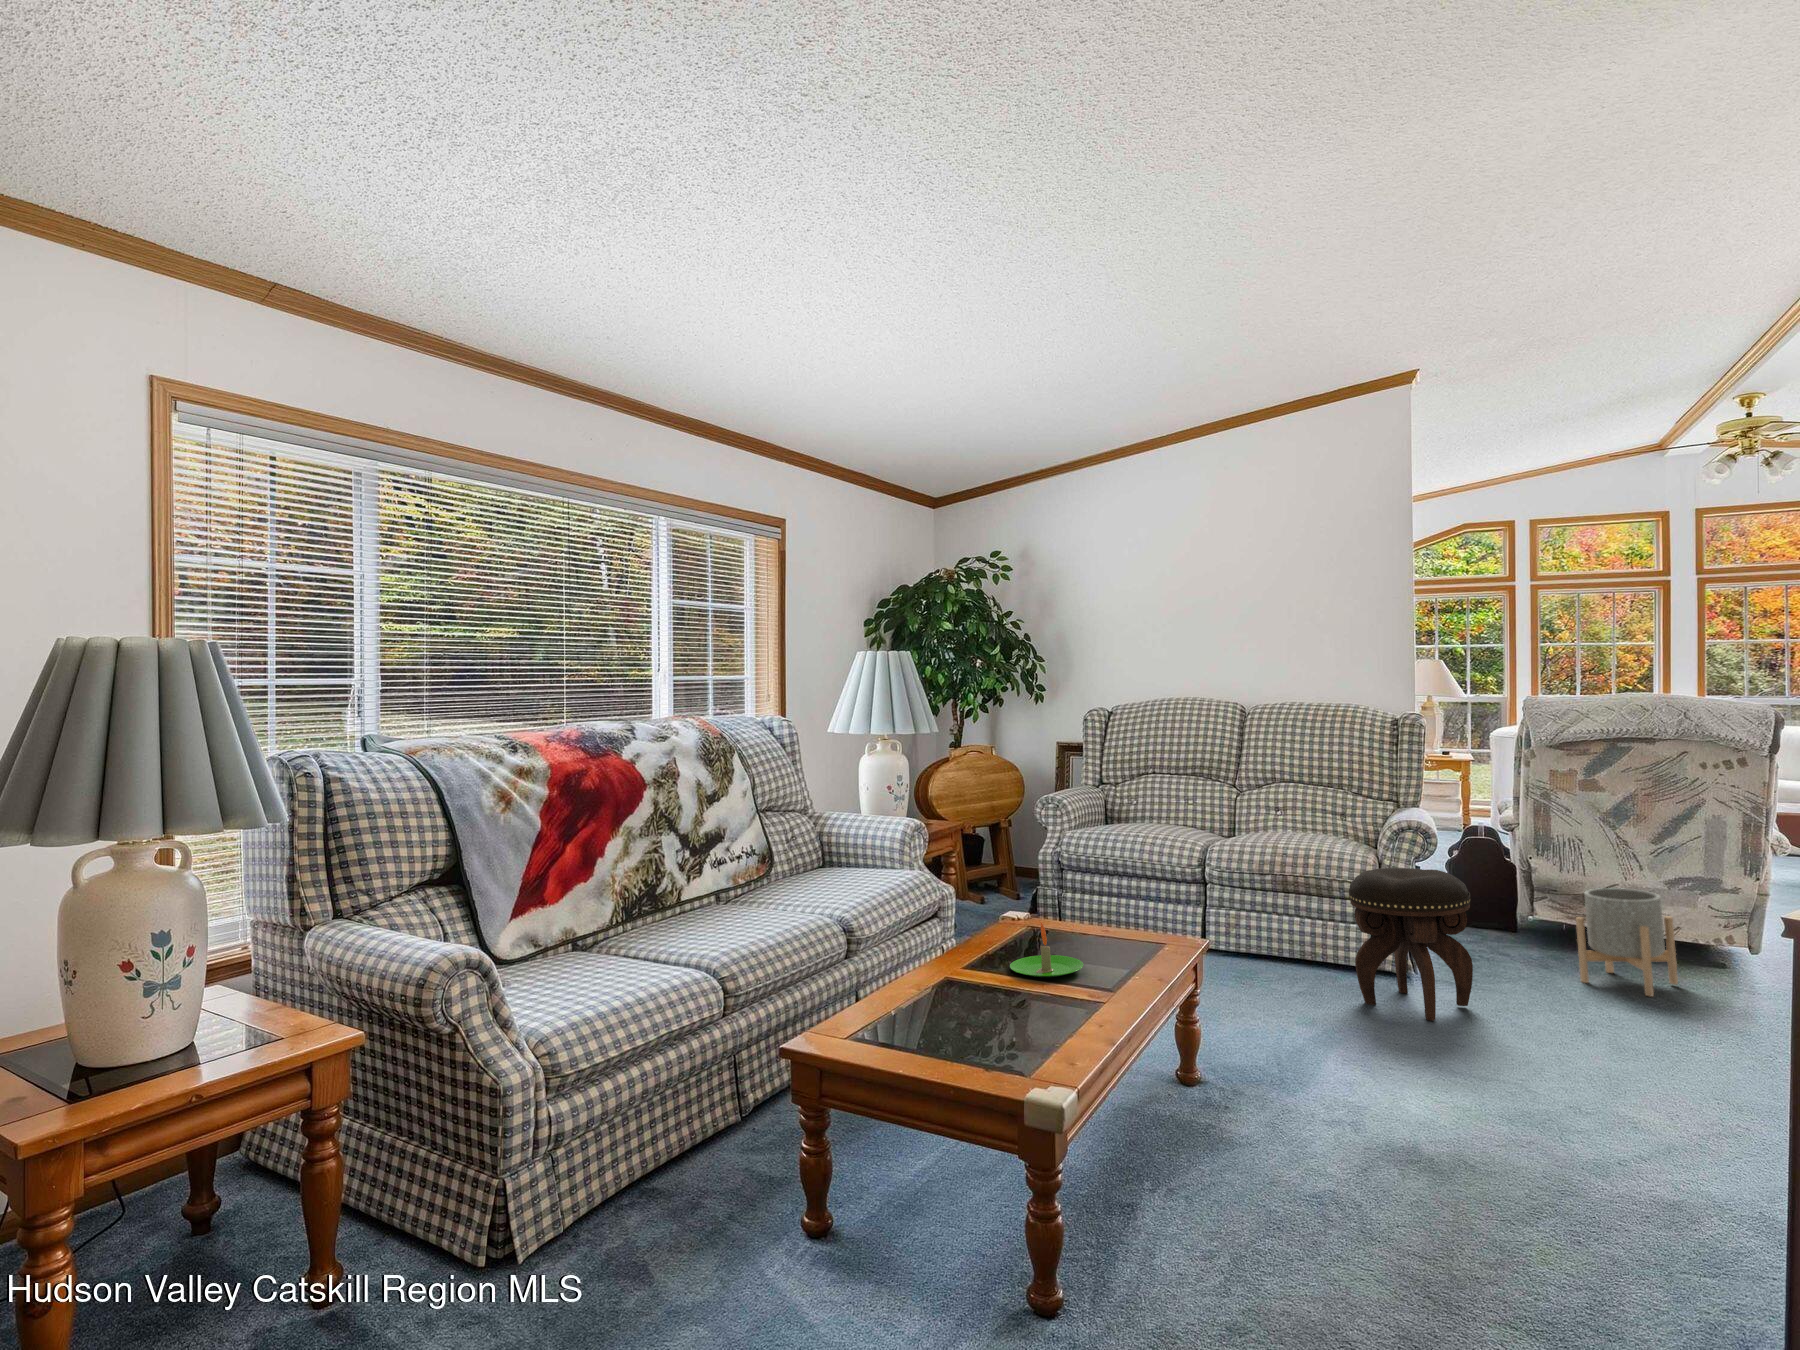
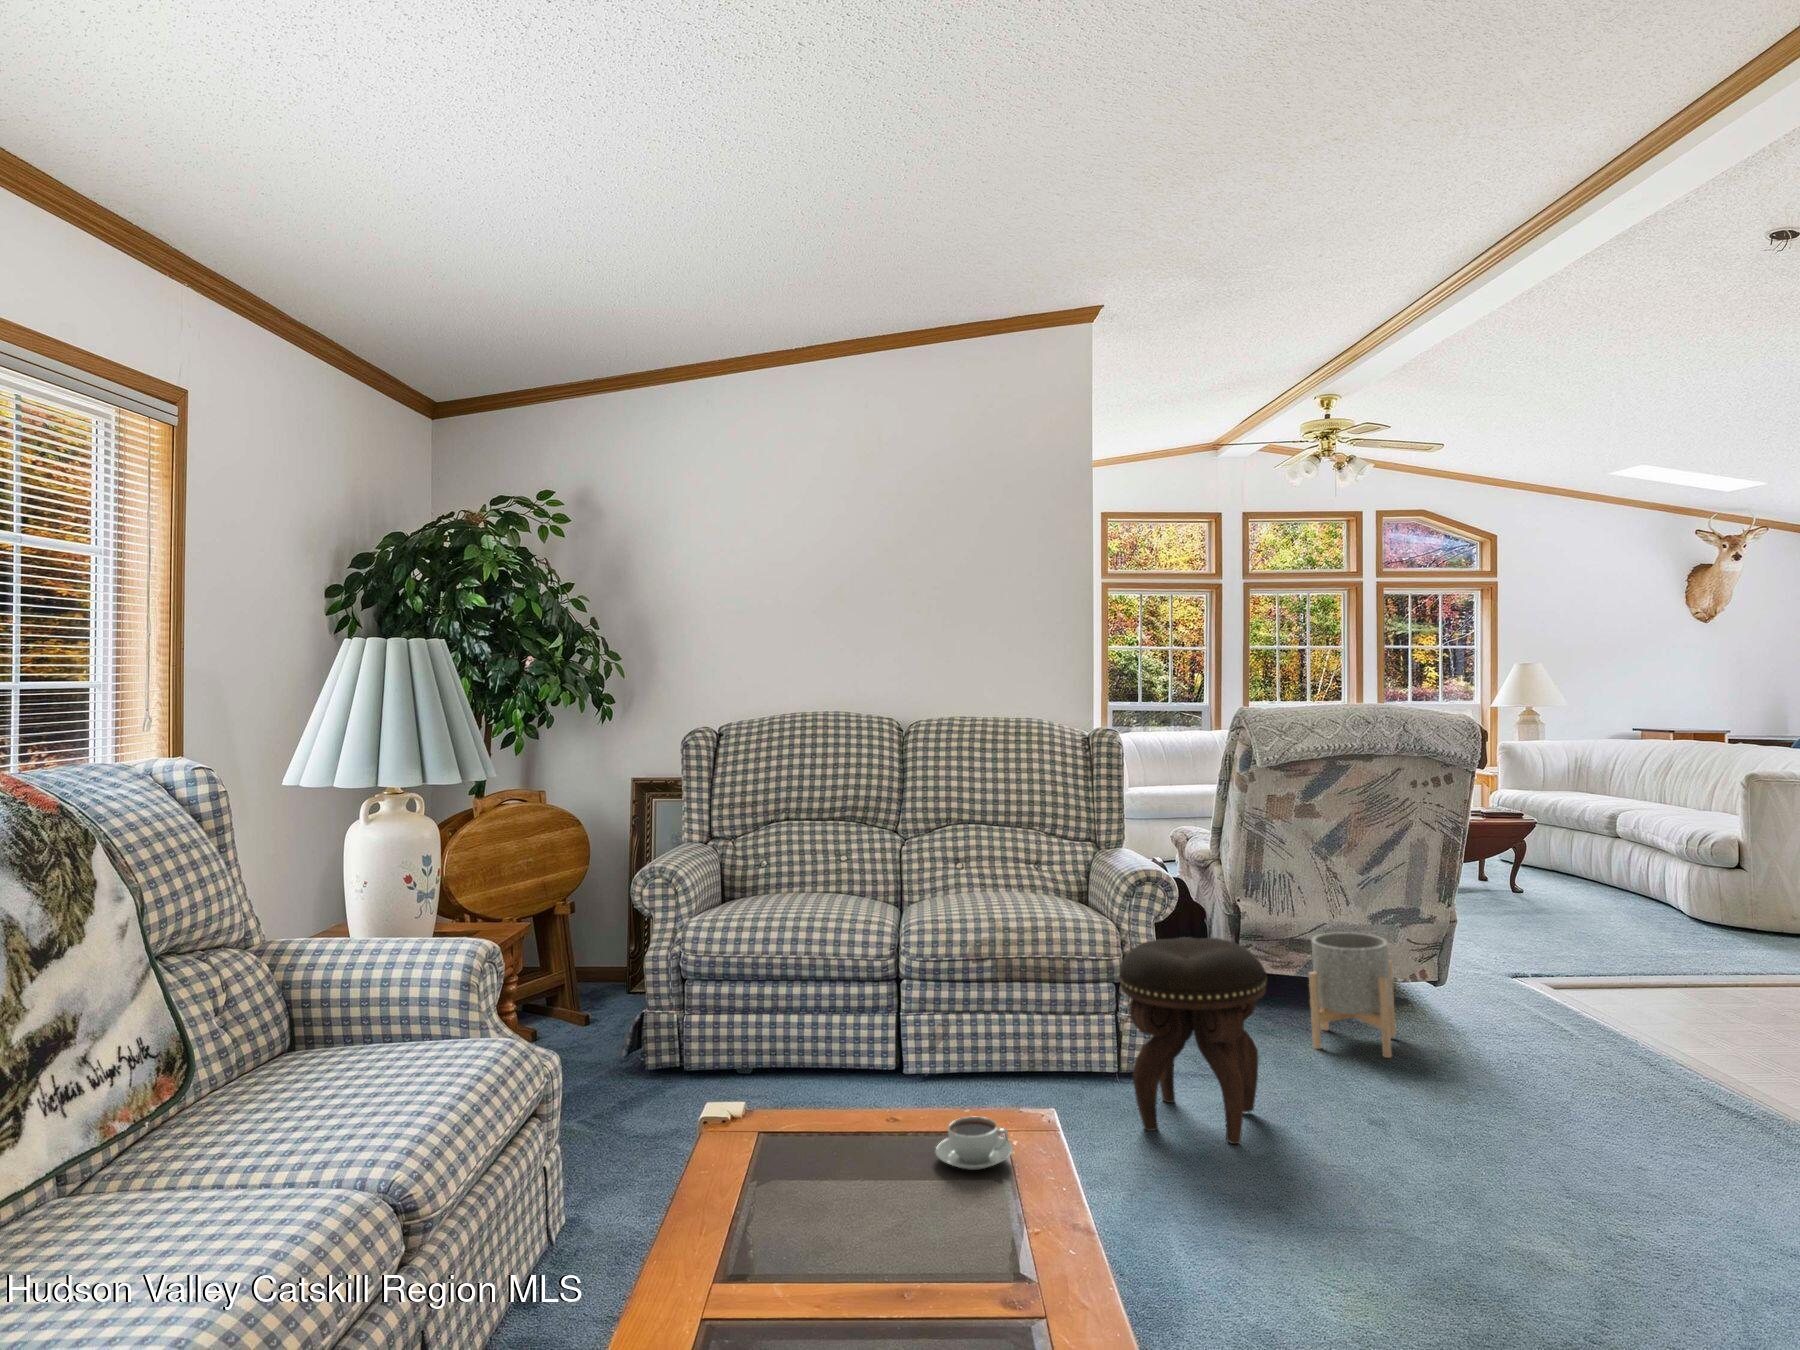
candle: present [1010,923,1083,977] -> none [782,1144,920,1262]
coffee cup: none [1120,934,1166,961] -> present [935,1117,1013,1170]

